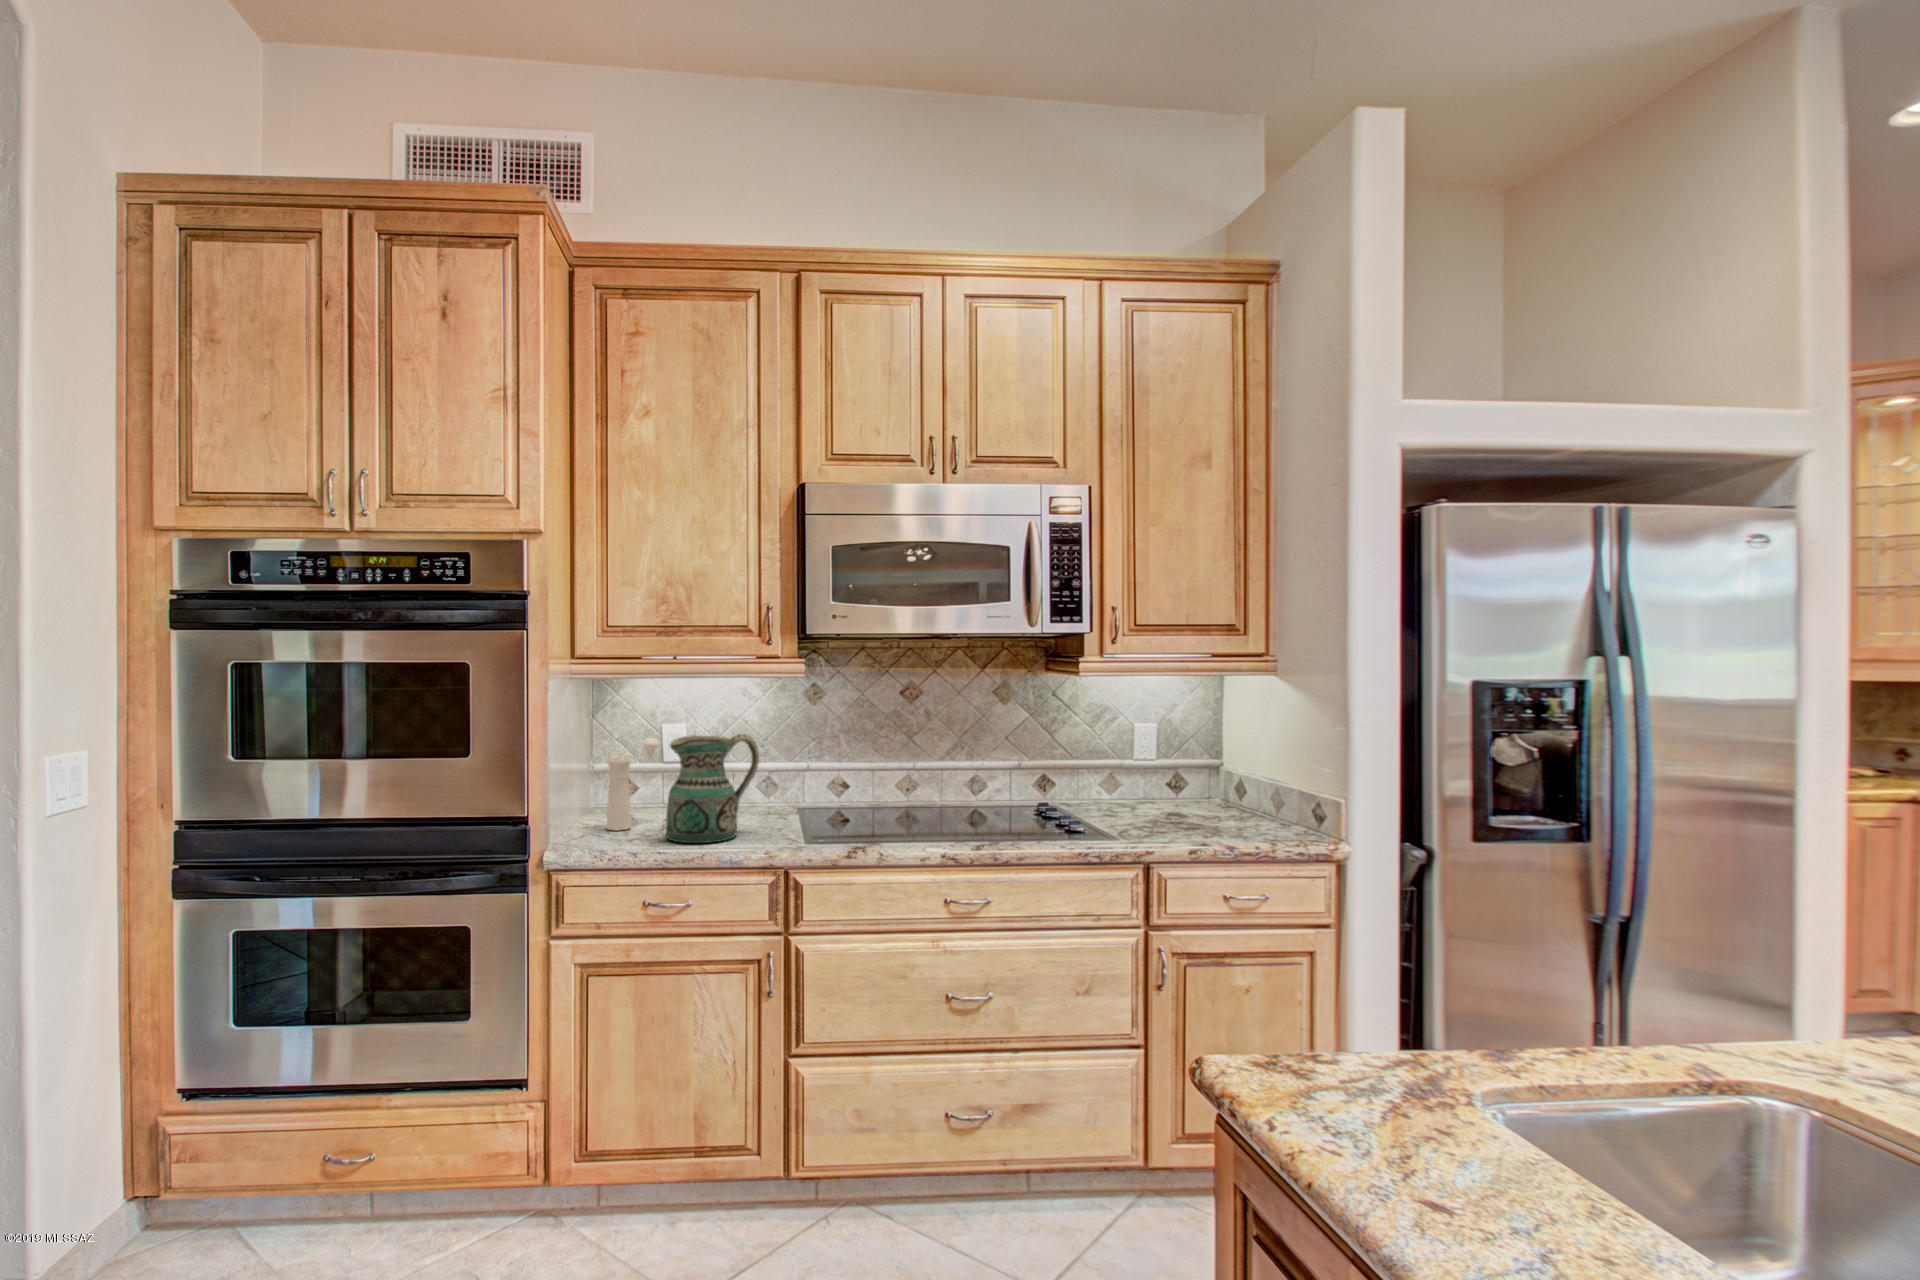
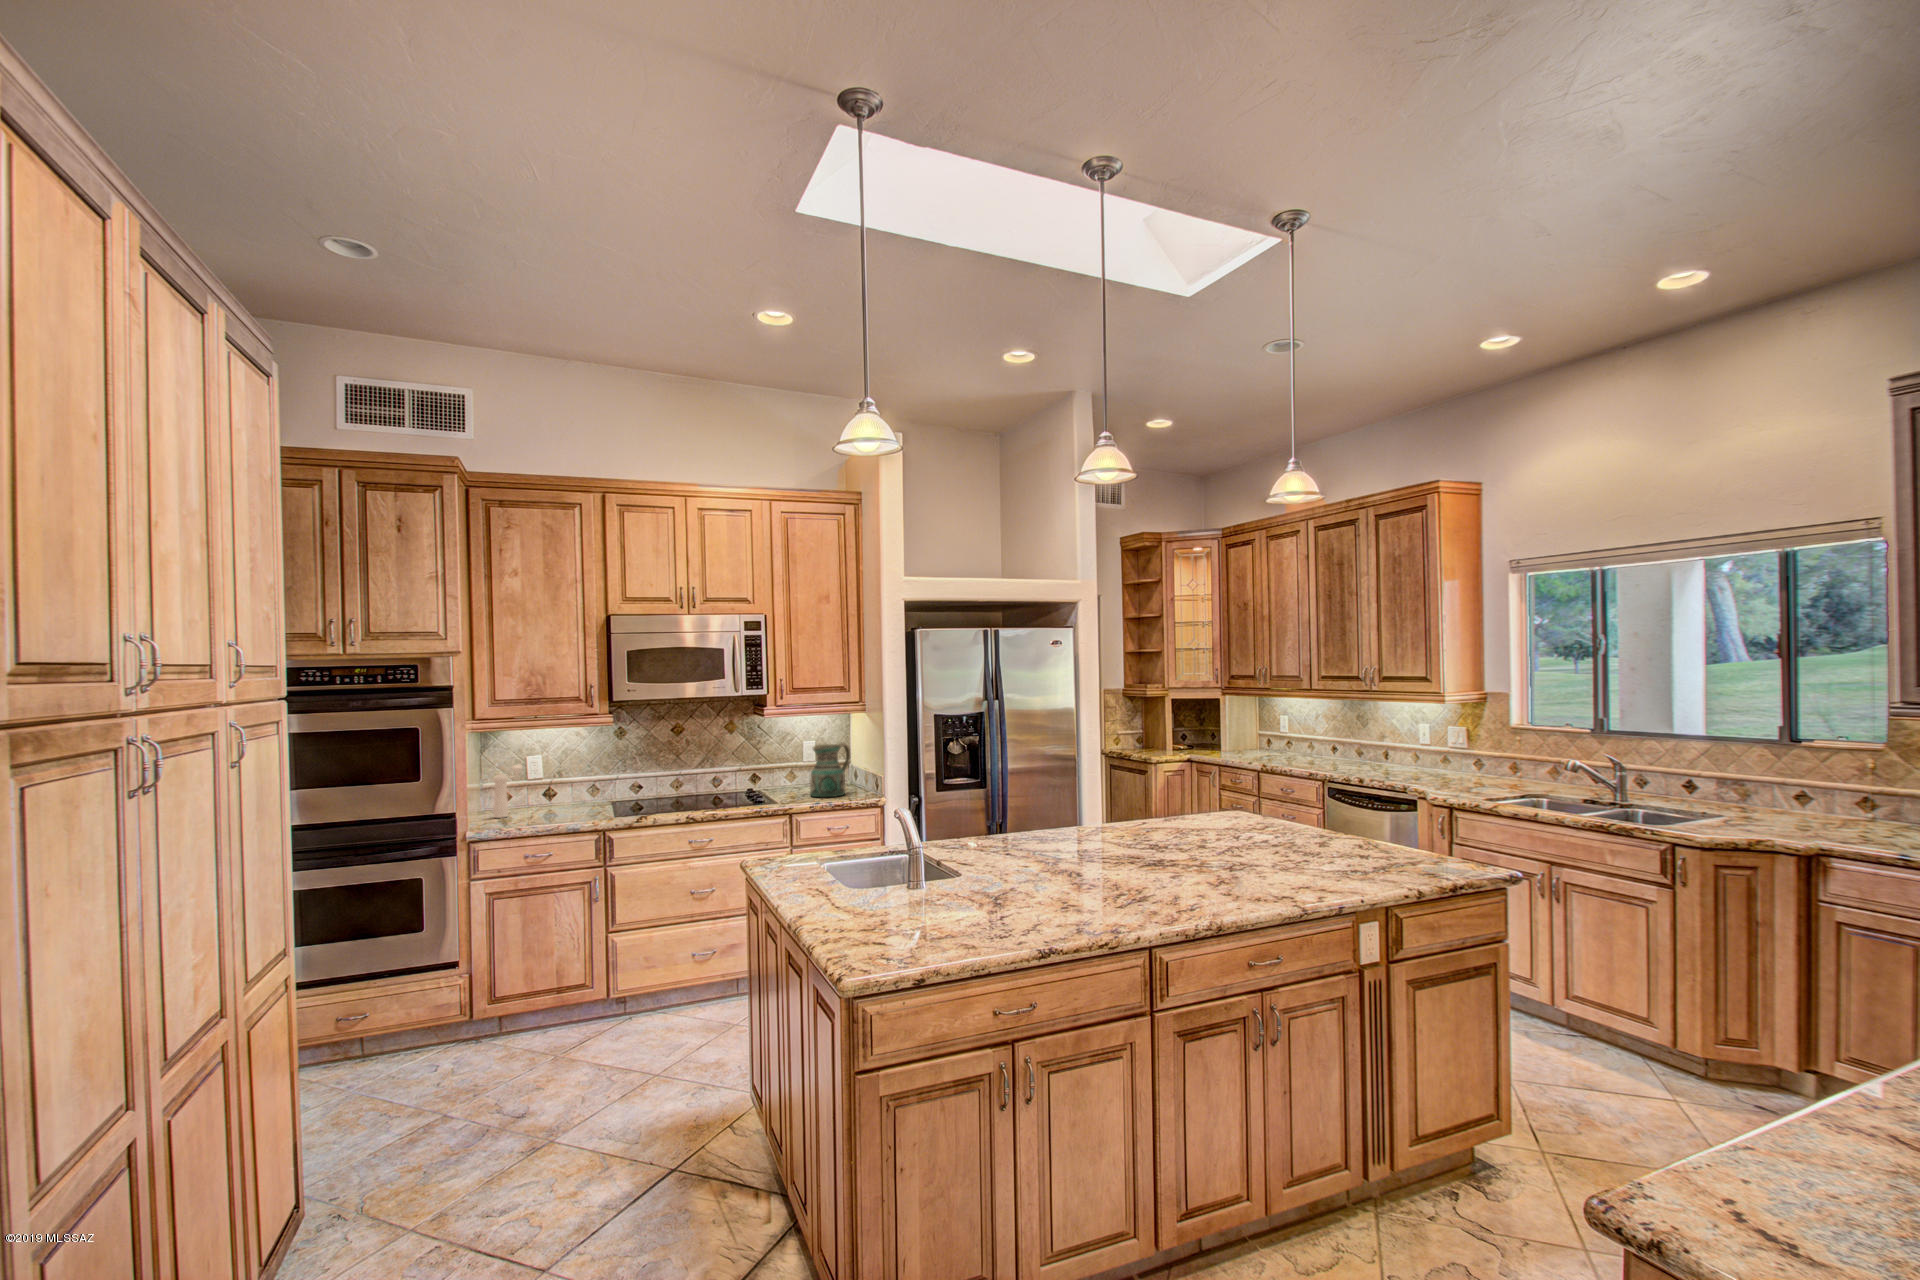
ceramic pitcher: present [666,734,759,843] -> present [810,742,850,797]

